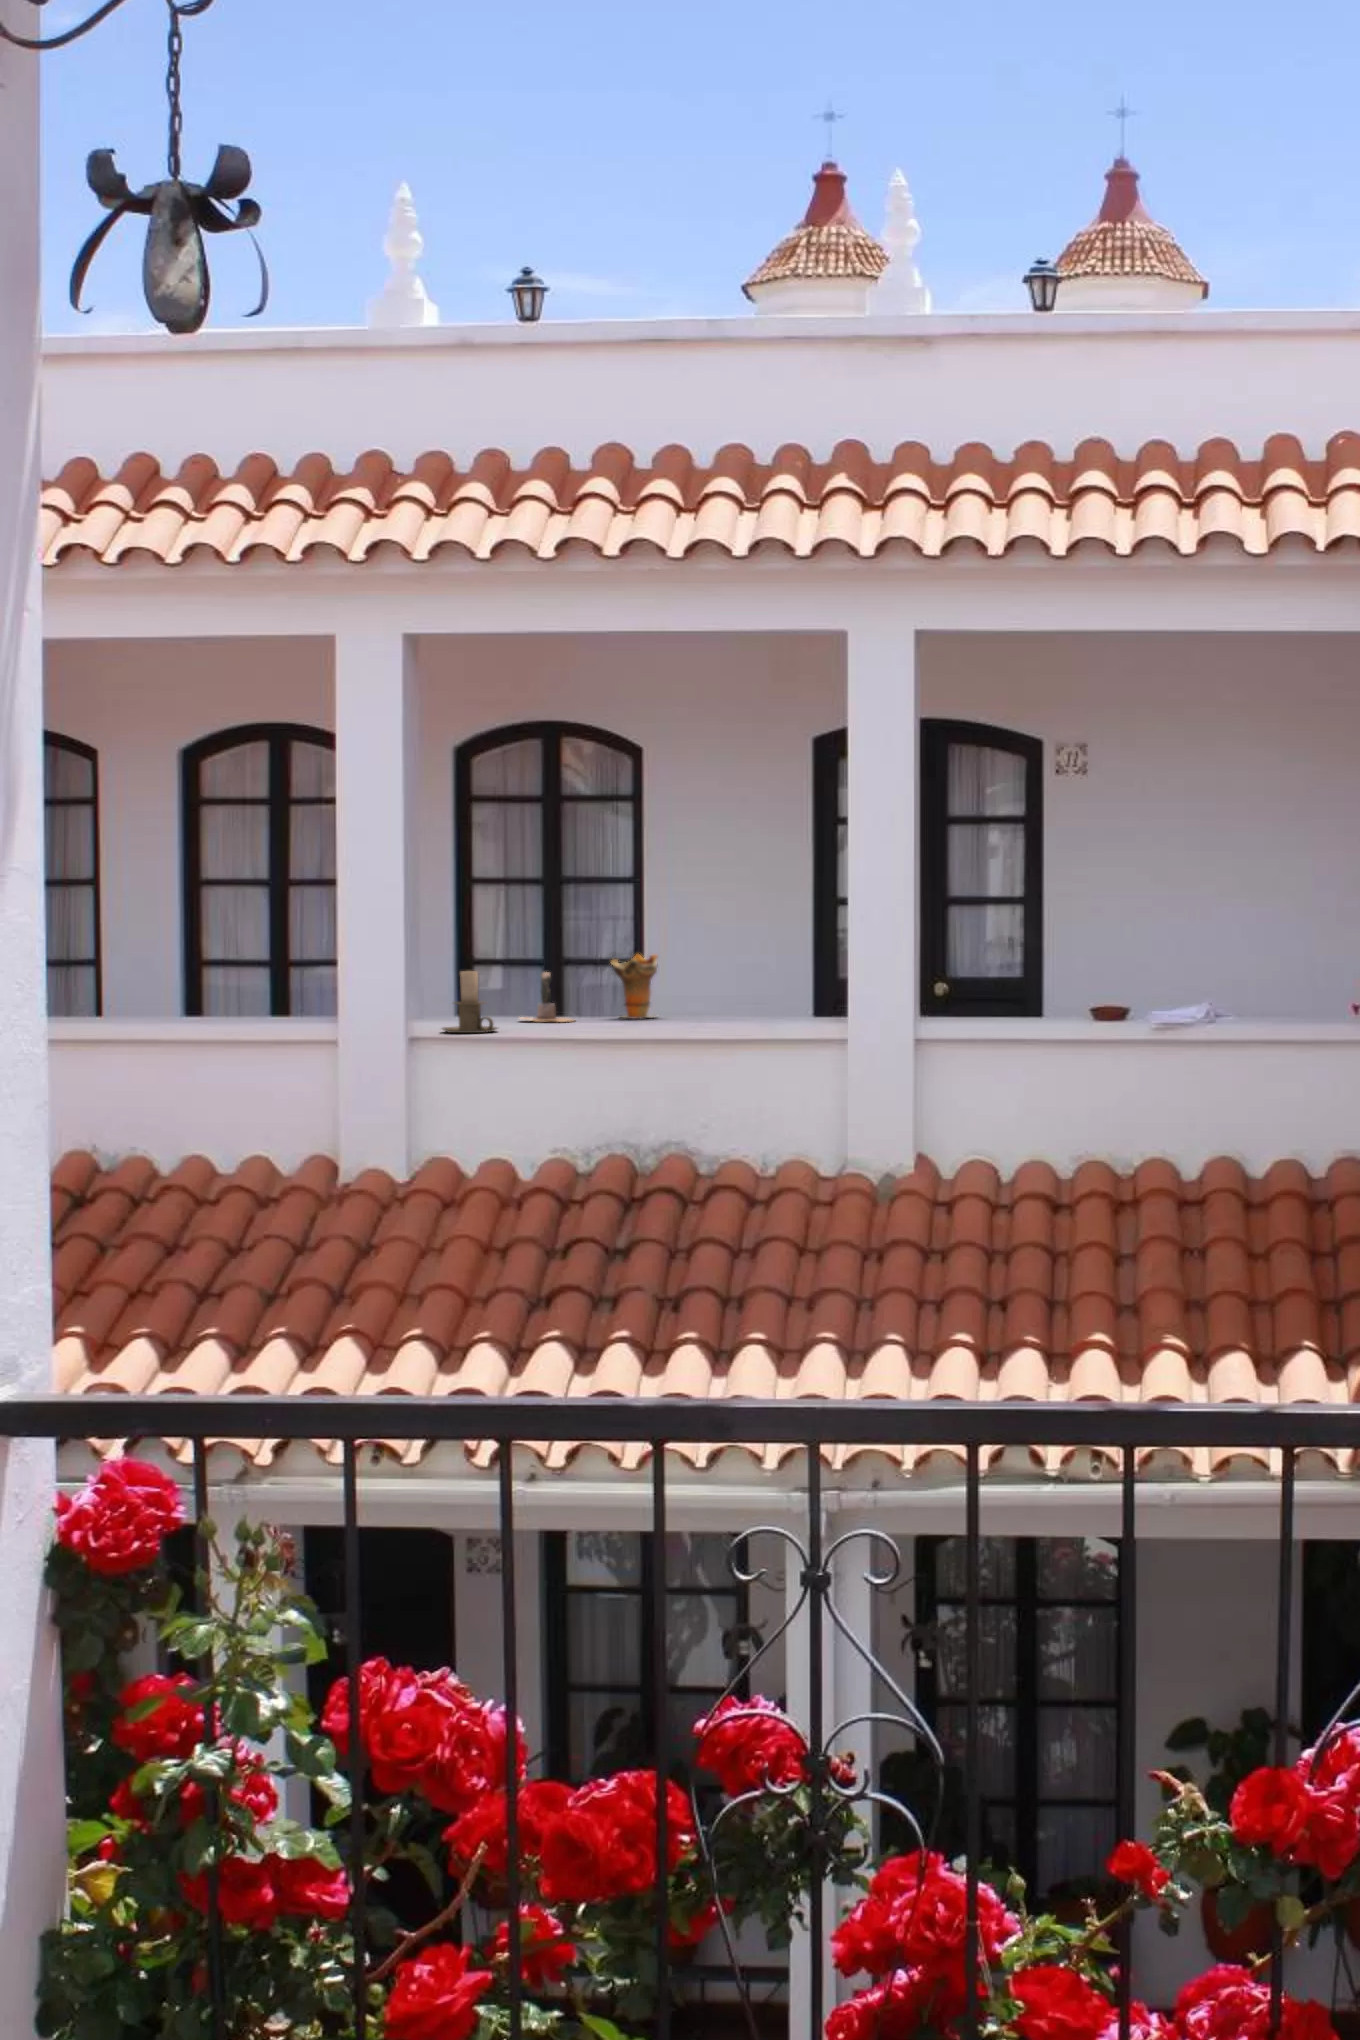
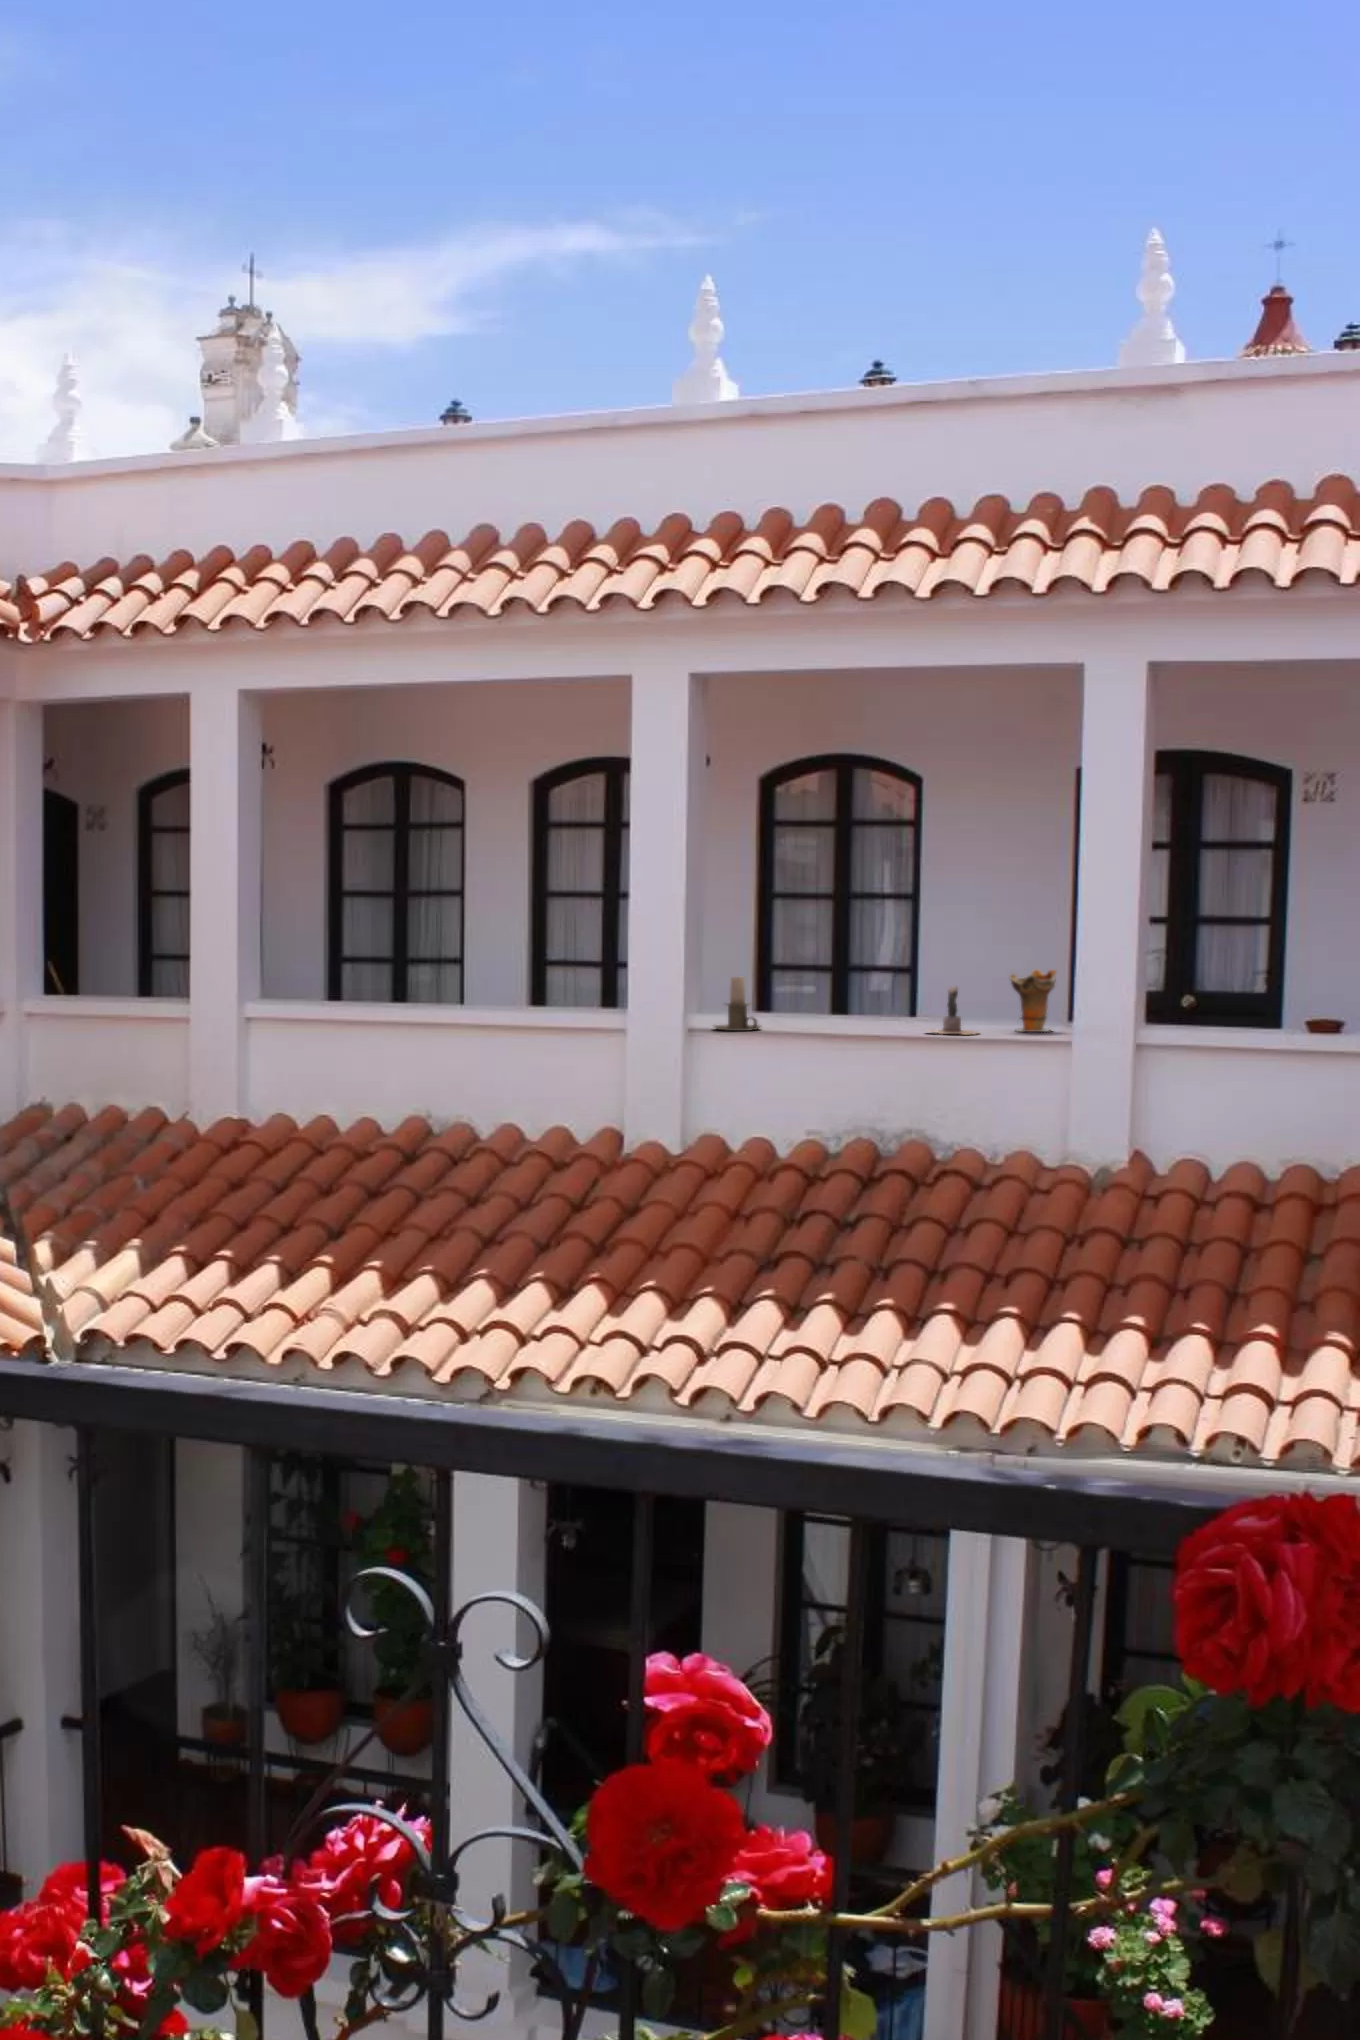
decorative vase: present [611,955,657,1019] -> present [1009,970,1056,1032]
potted cactus: present [520,972,573,1022] -> present [927,986,978,1035]

